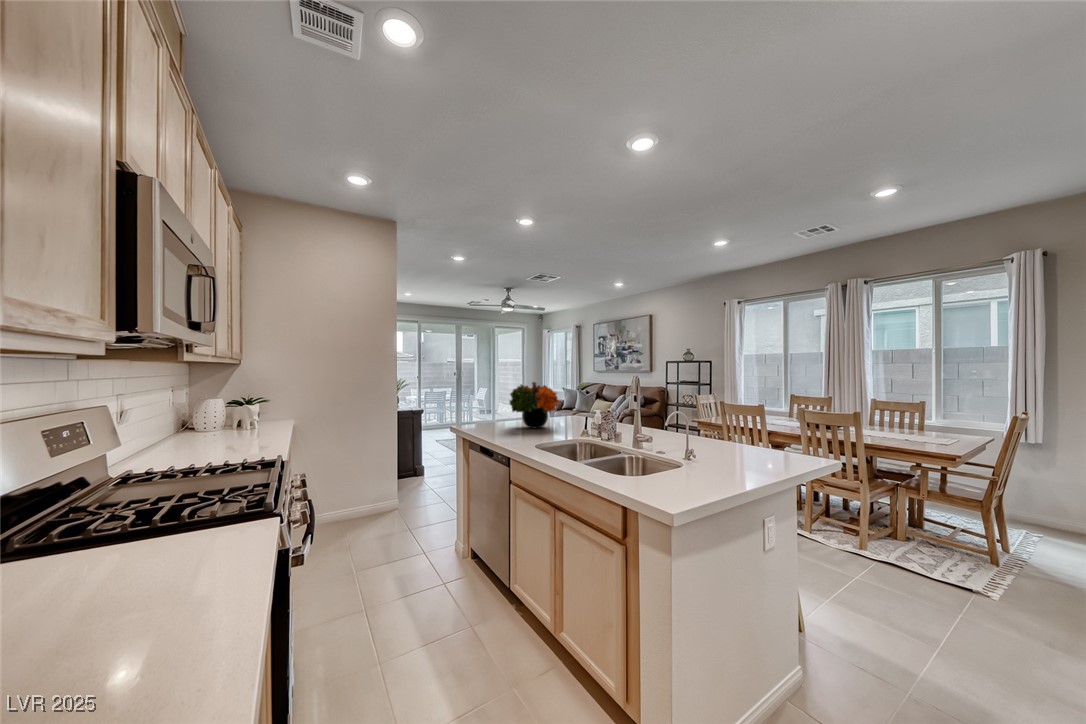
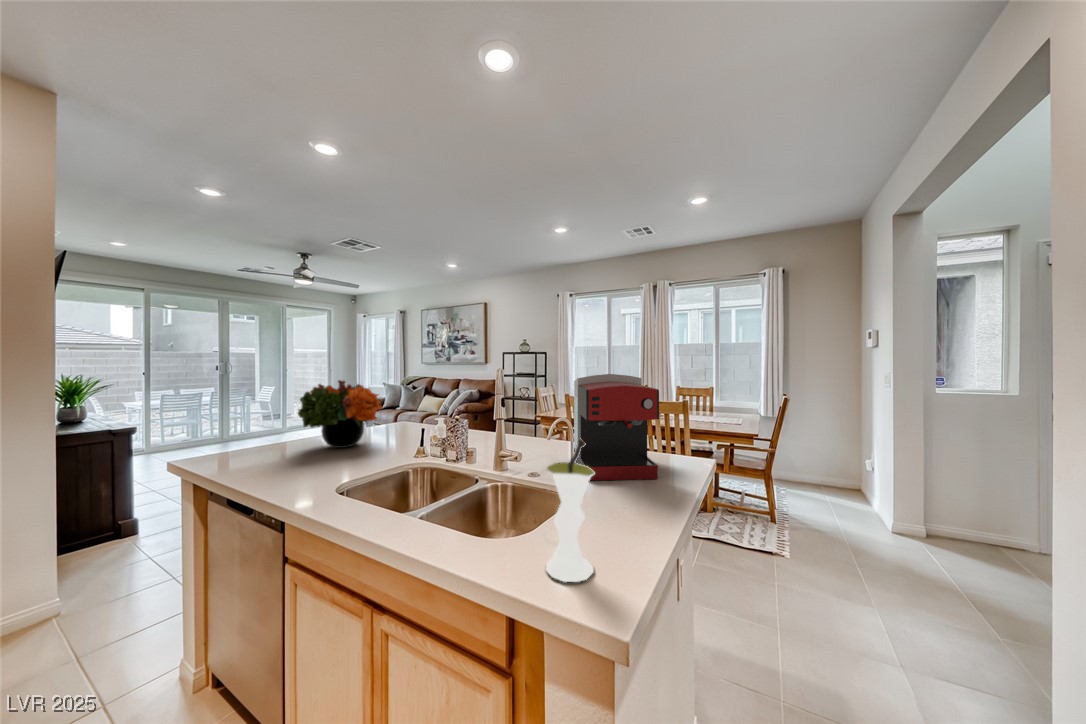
coffee maker: none [699,380,761,463] -> present [574,374,659,481]
vase: none [644,415,674,492] -> present [546,439,594,582]

